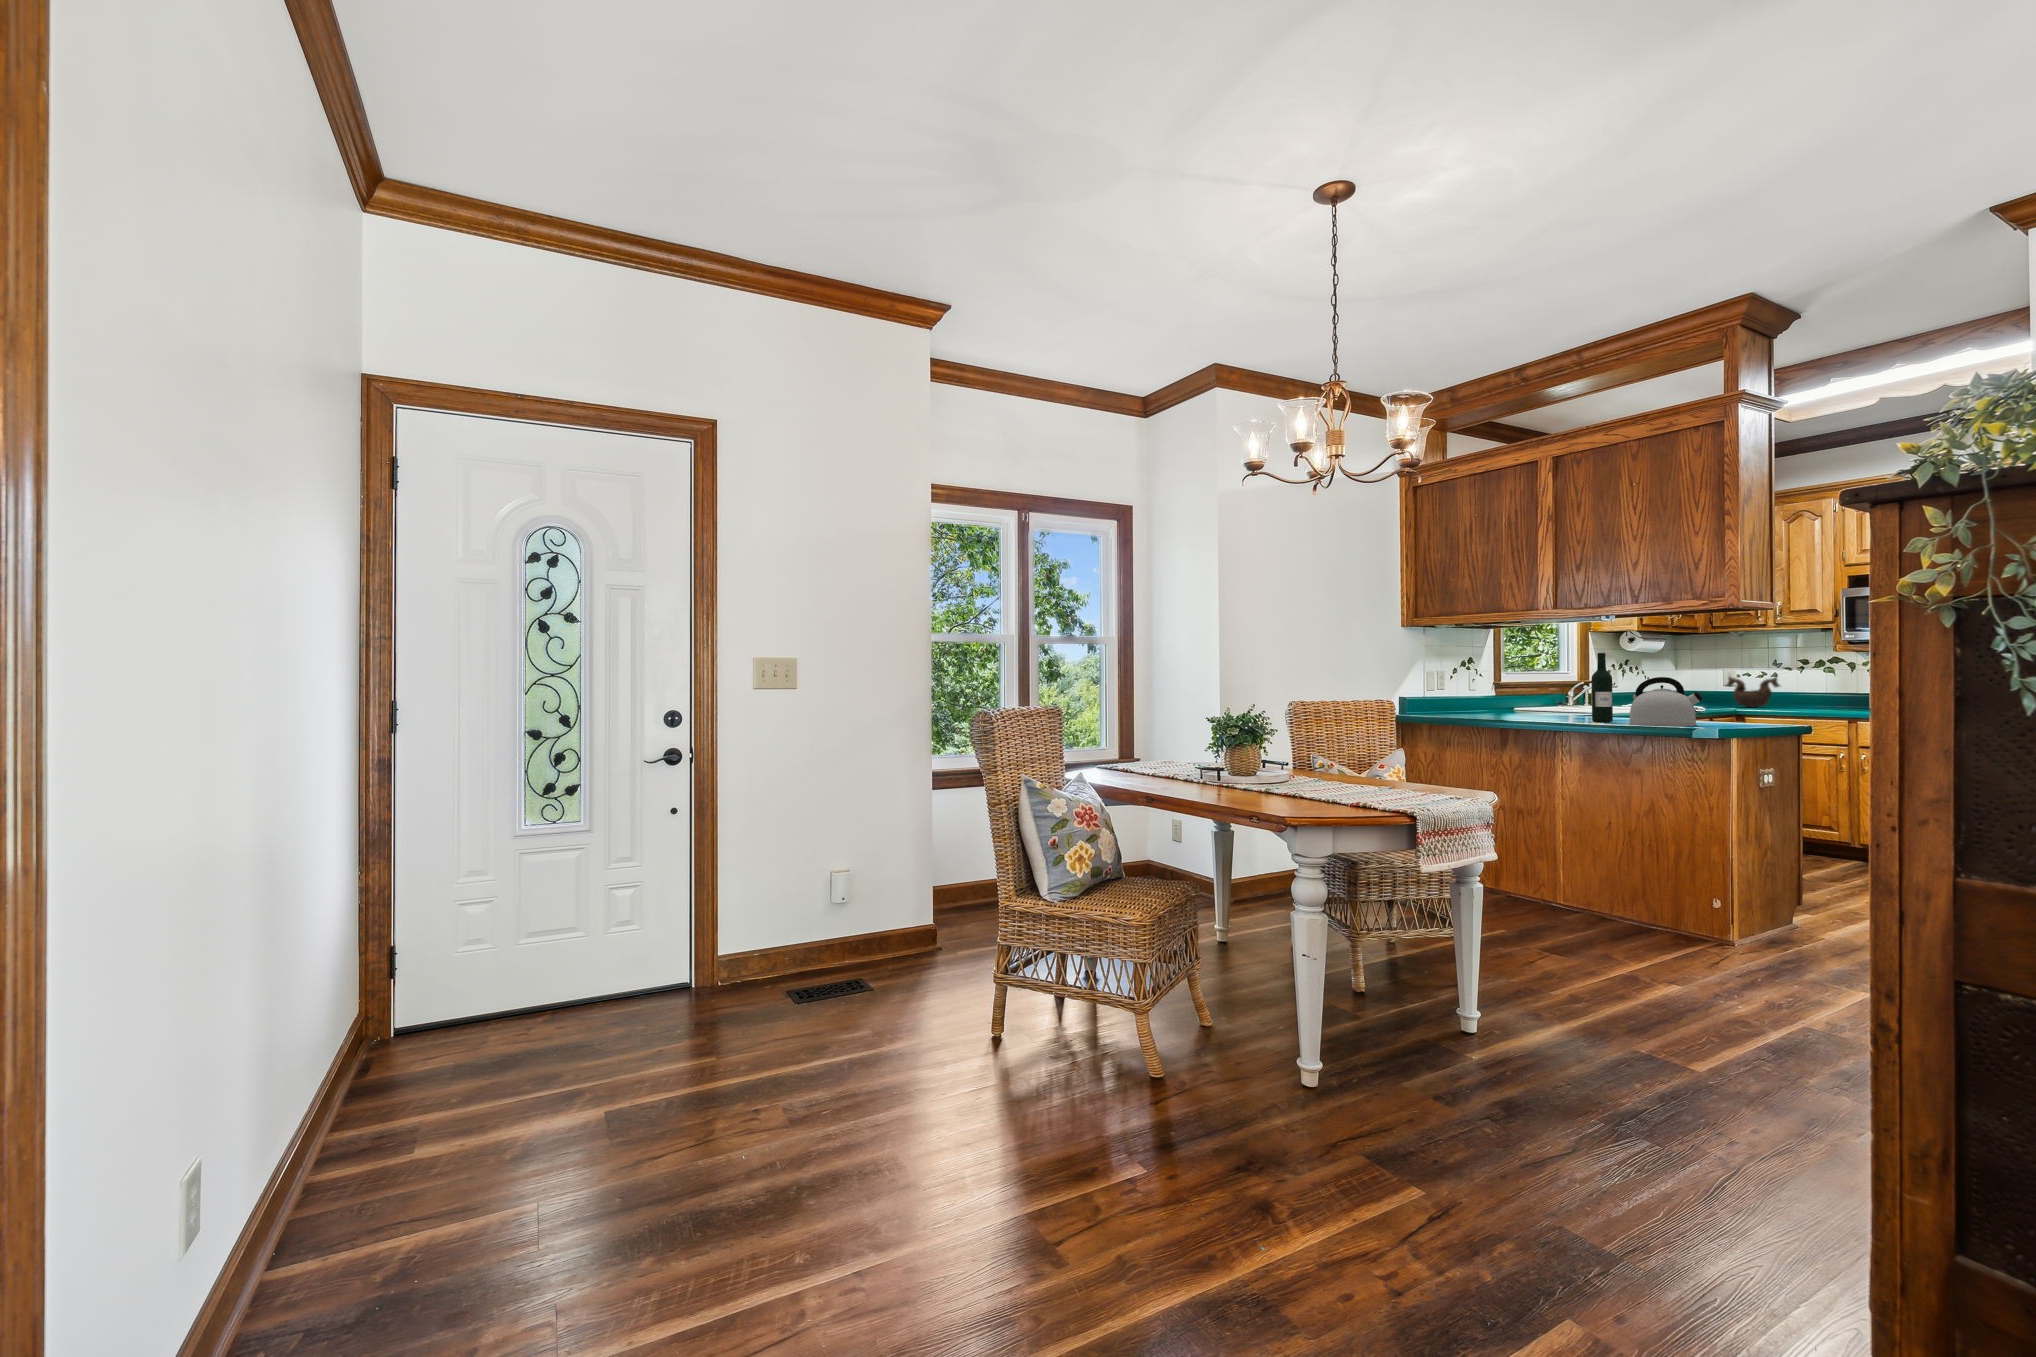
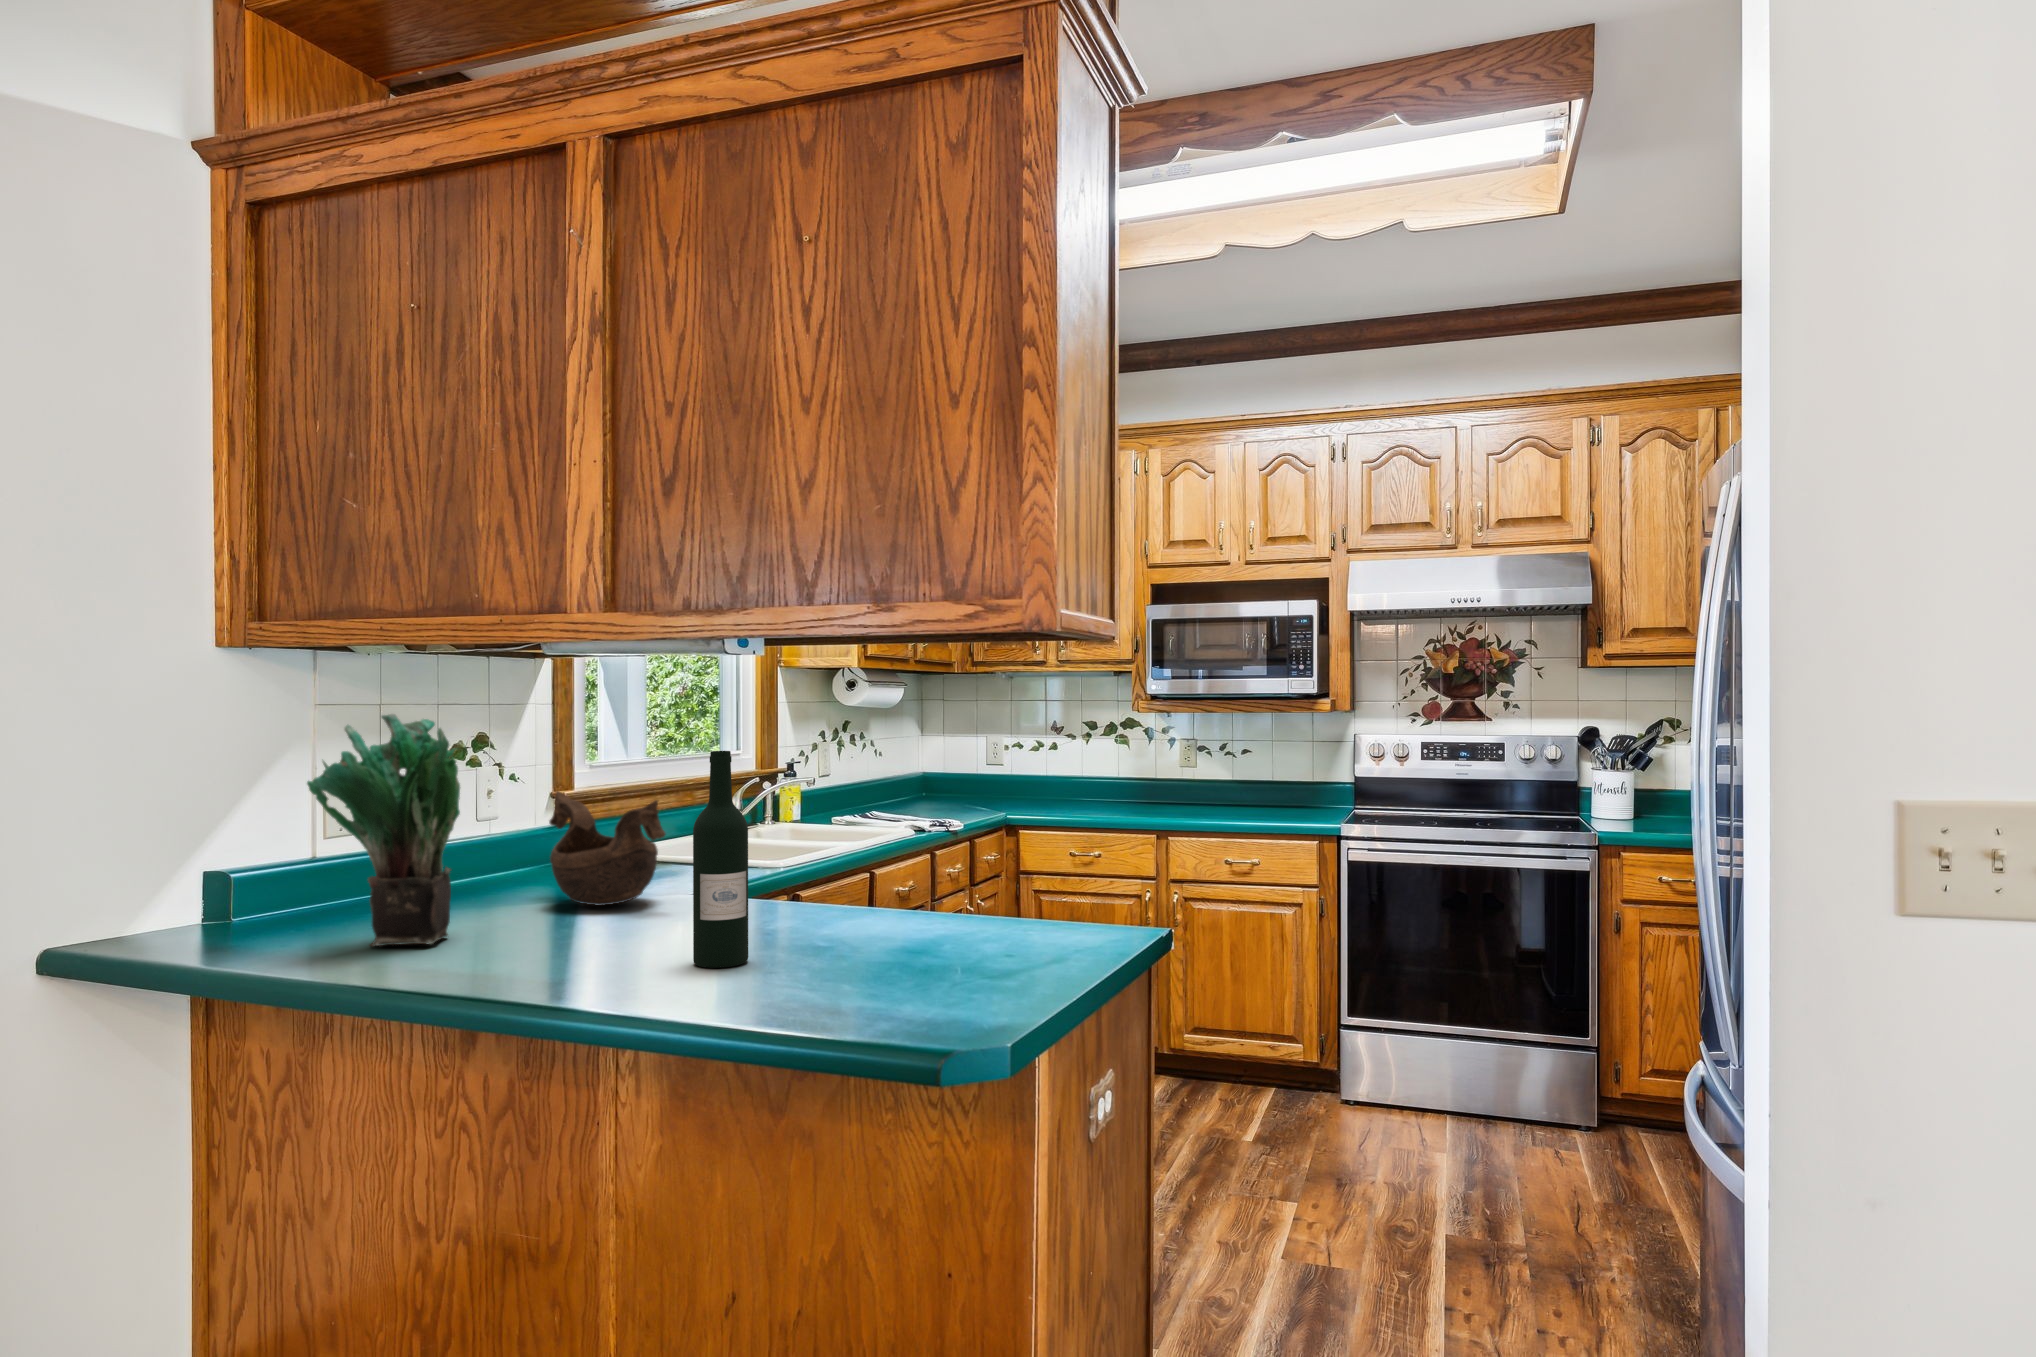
potted plant: none [1453,645,1498,717] -> present [307,714,460,946]
kettle: present [1629,677,1703,726] -> none [778,835,970,1005]
decorative bowl: present [1727,677,1780,707] -> present [549,791,665,906]

